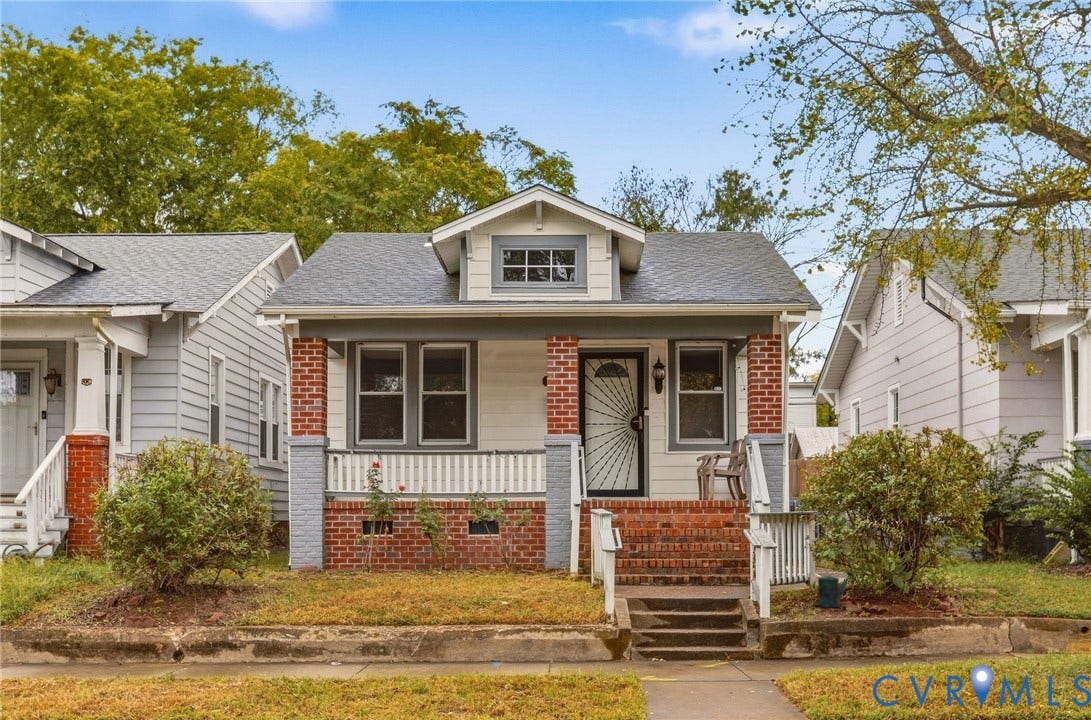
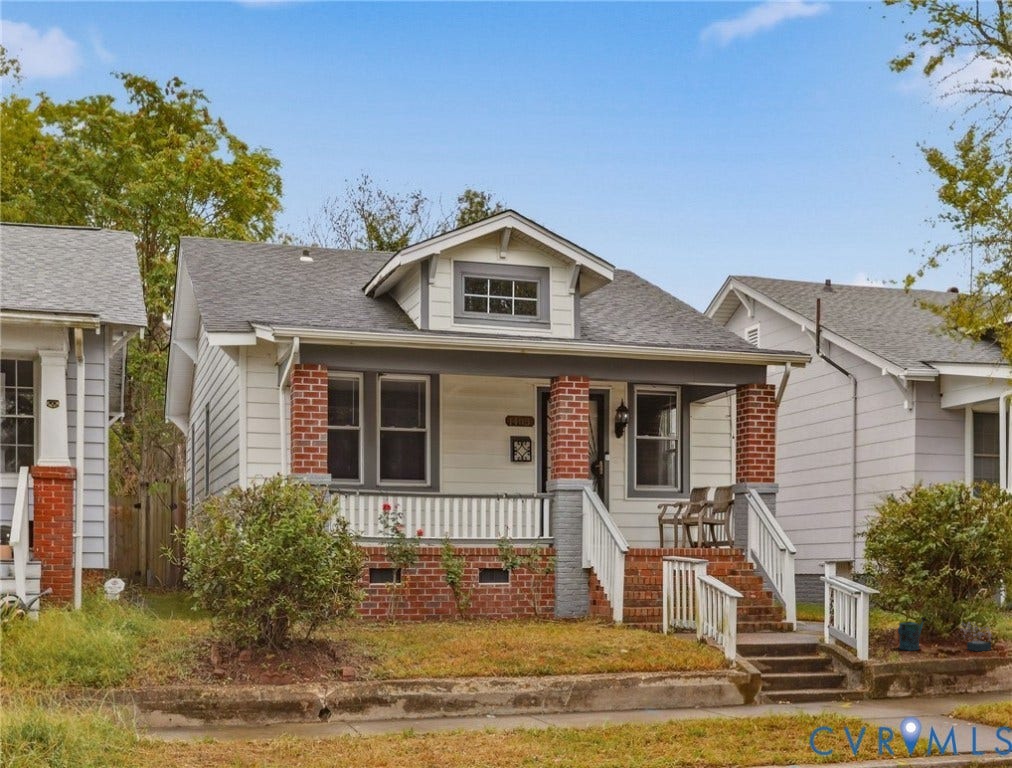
decorative plant: none [886,577,923,609] -> present [965,623,991,651]

